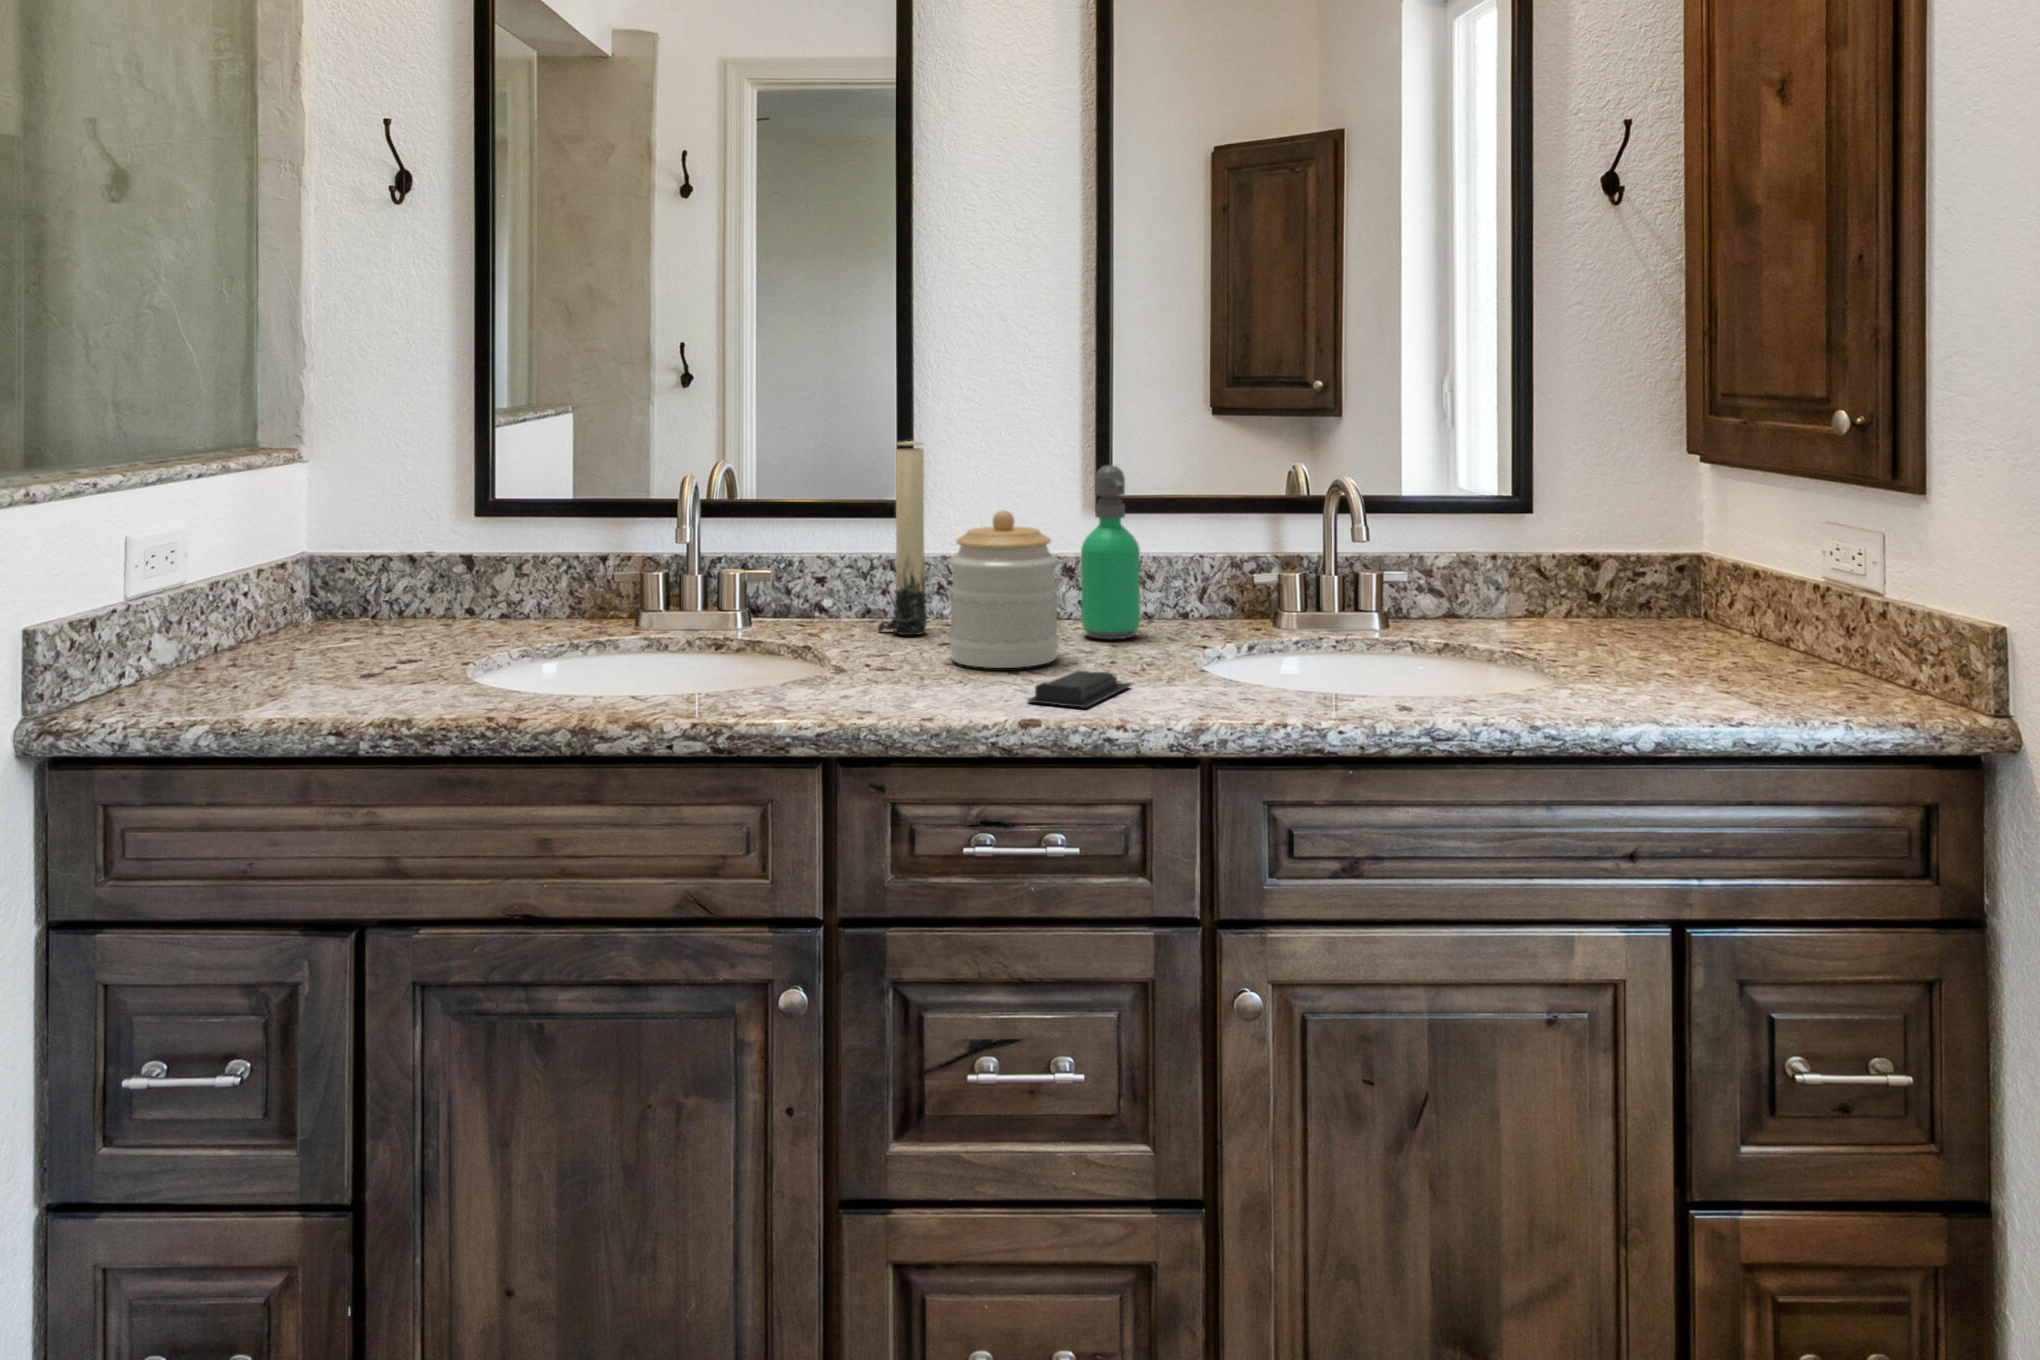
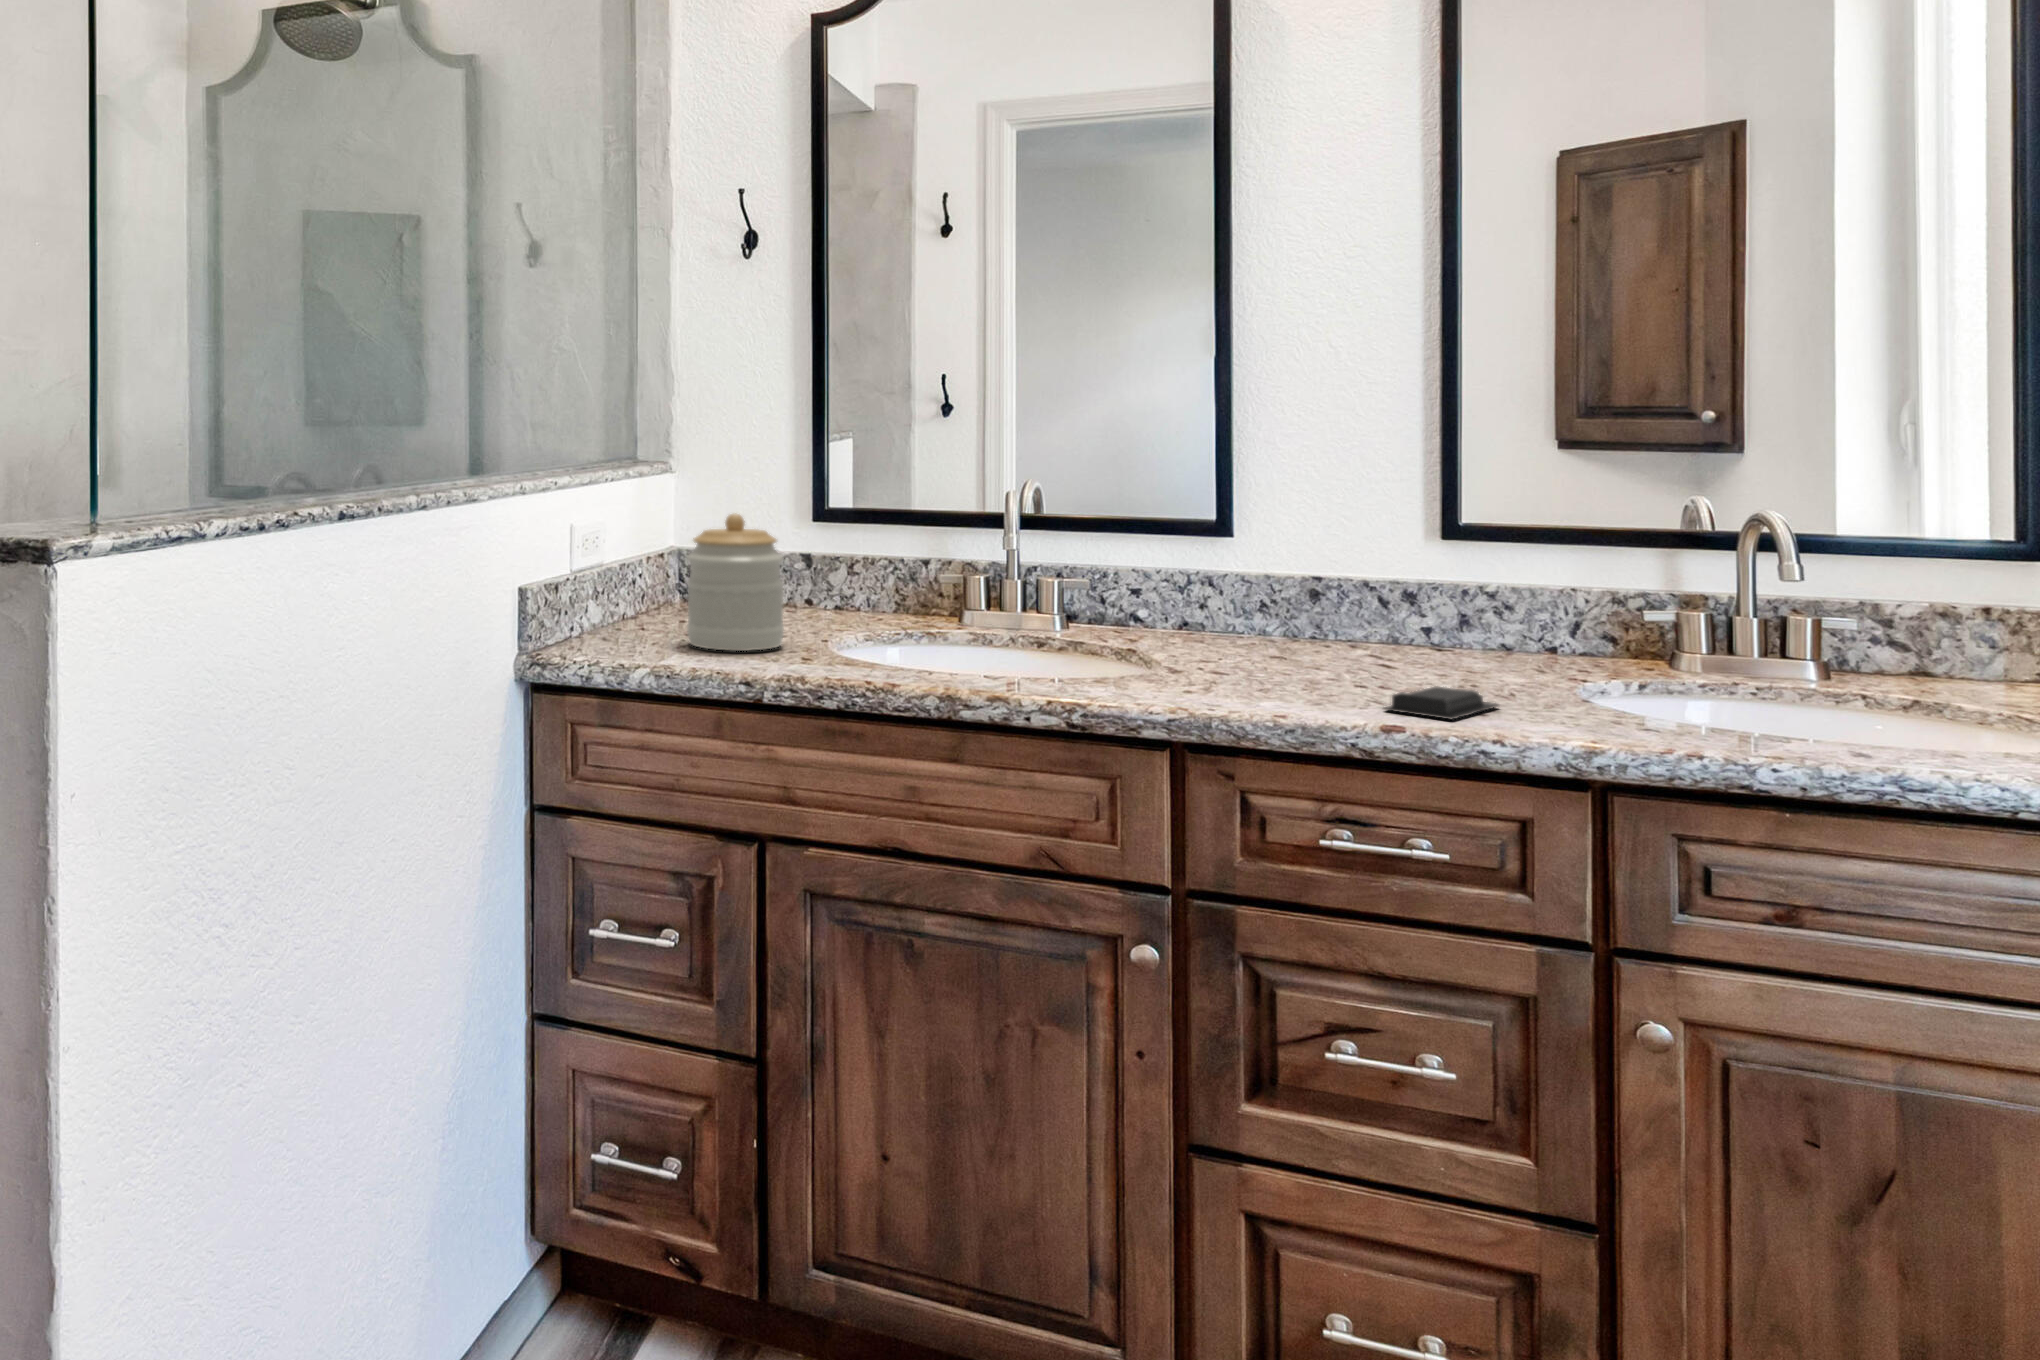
candle: present [878,441,927,635] -> none [1198,461,1252,648]
soap dispenser: present [1081,465,1140,639] -> none [1426,488,1497,667]
jar: present [949,511,1059,668] -> present [687,513,784,651]

